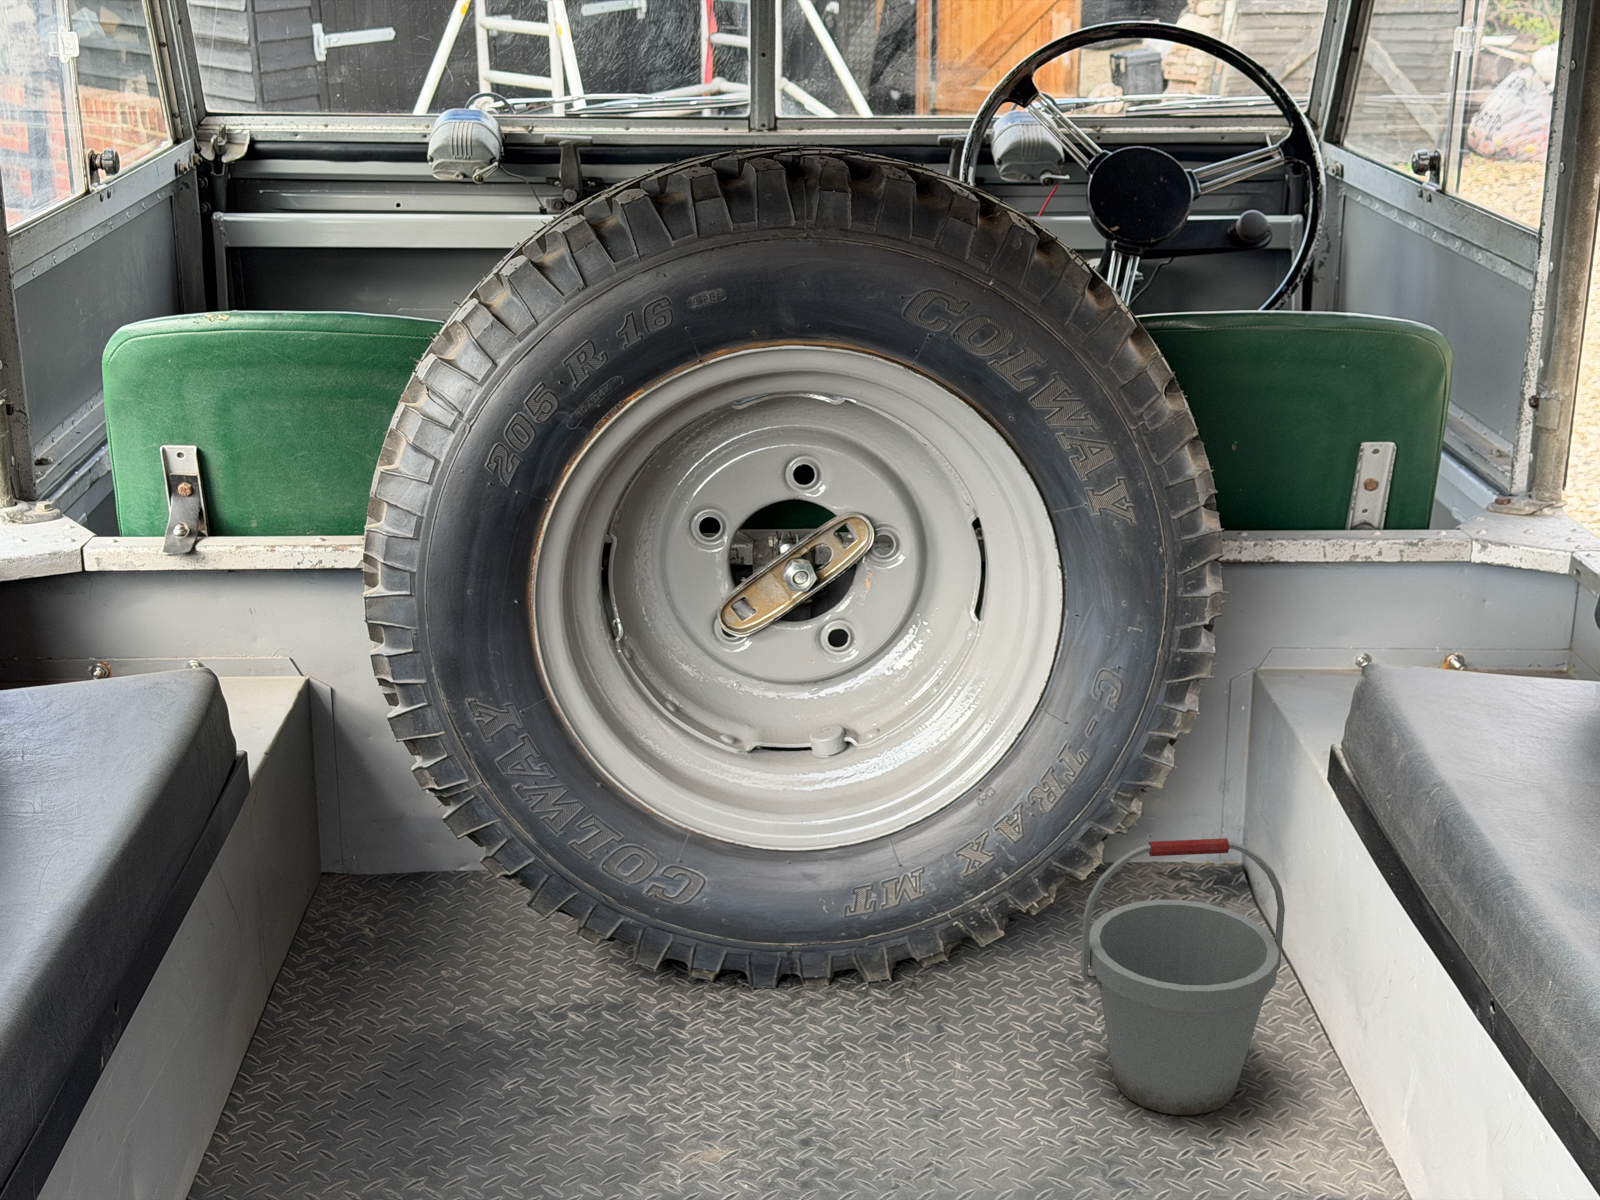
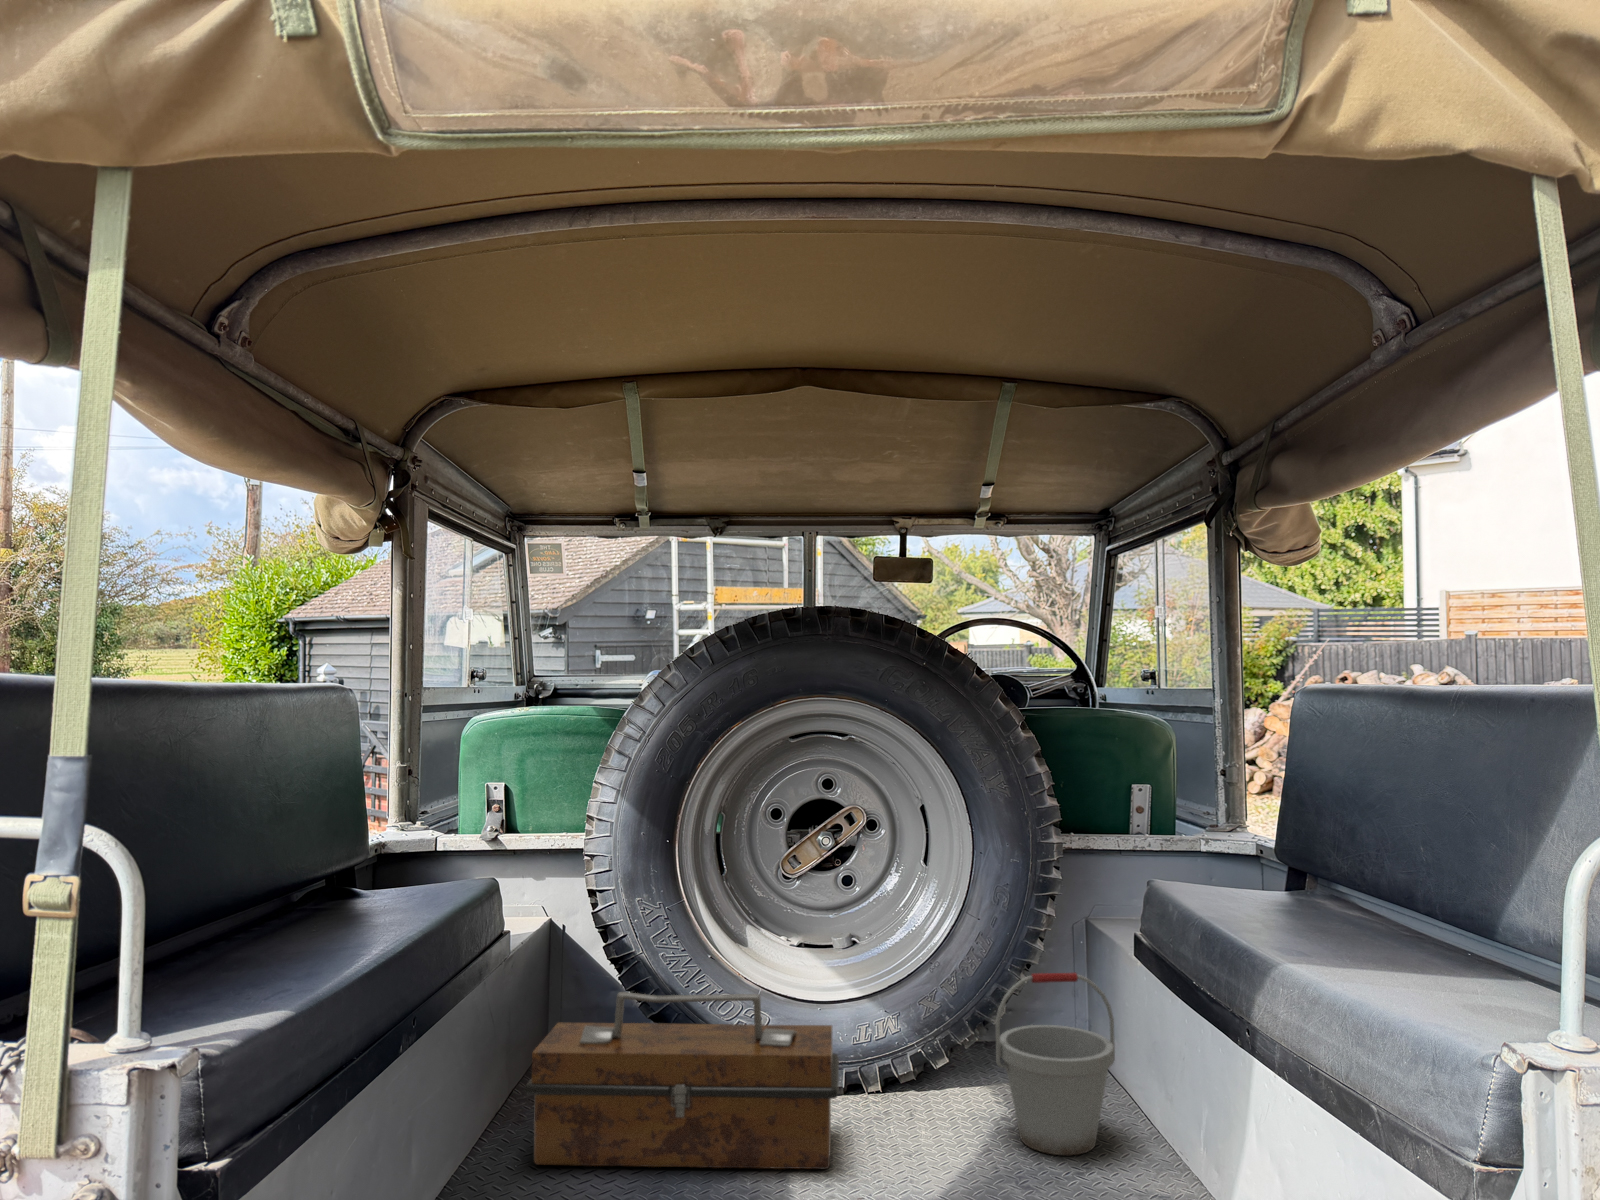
toolbox: none [294,875,820,1147] -> present [524,992,839,1169]

